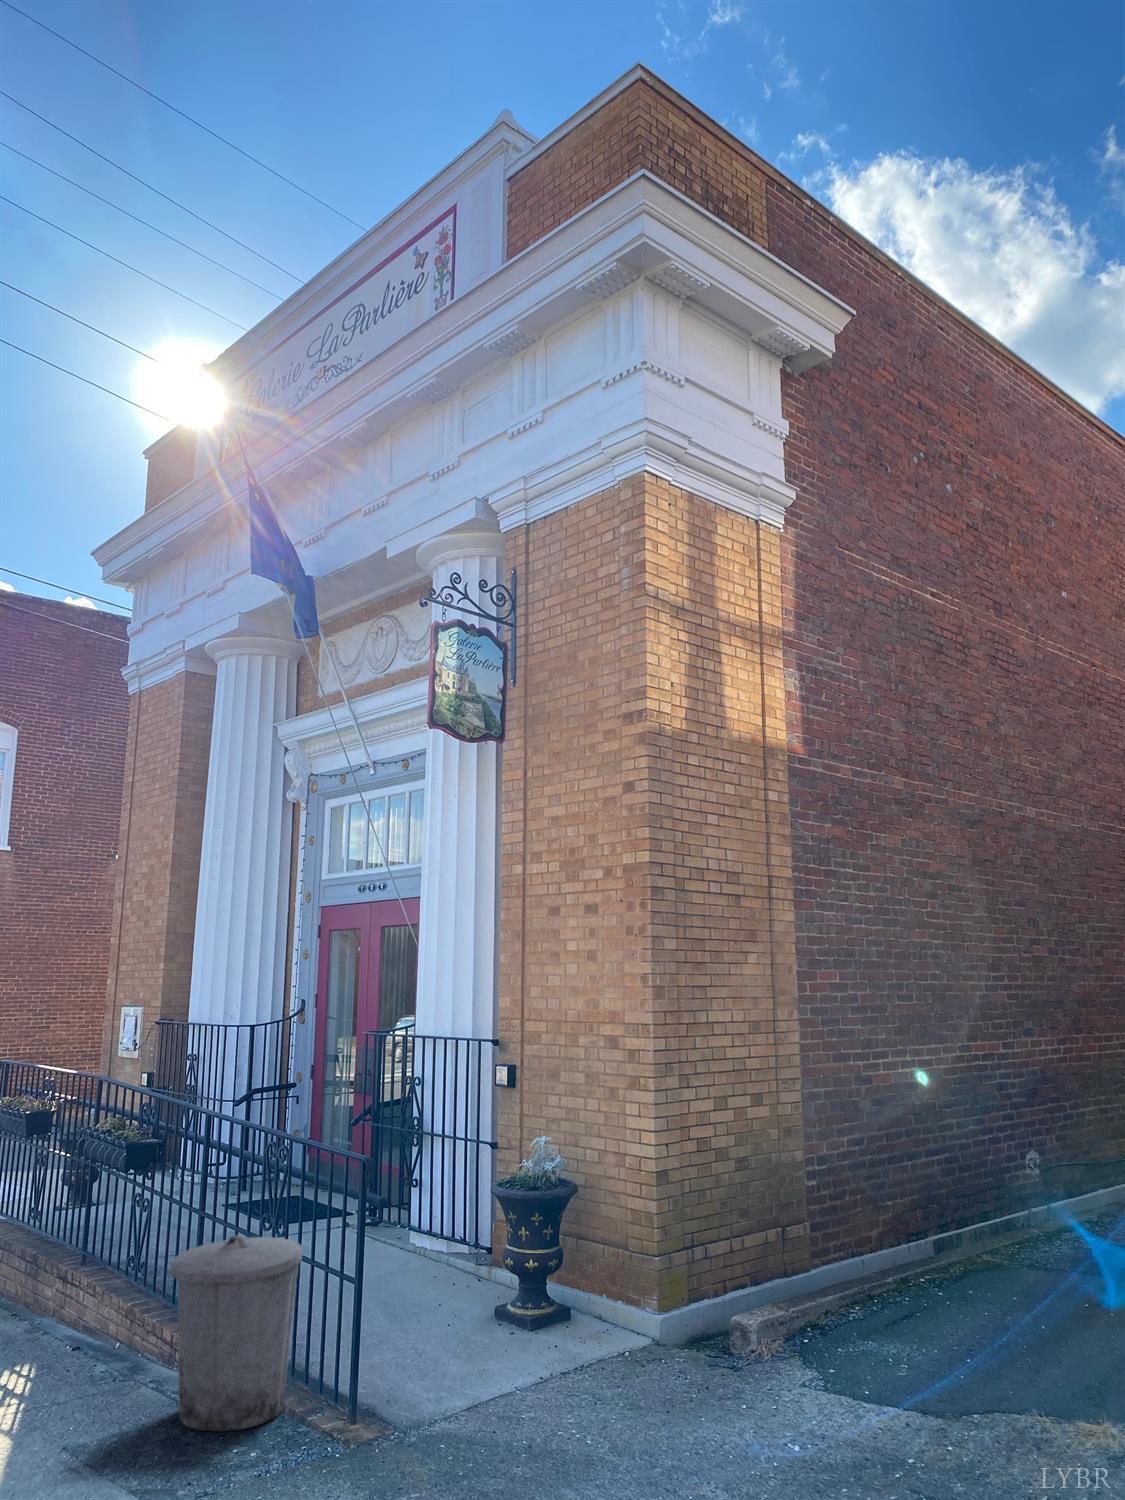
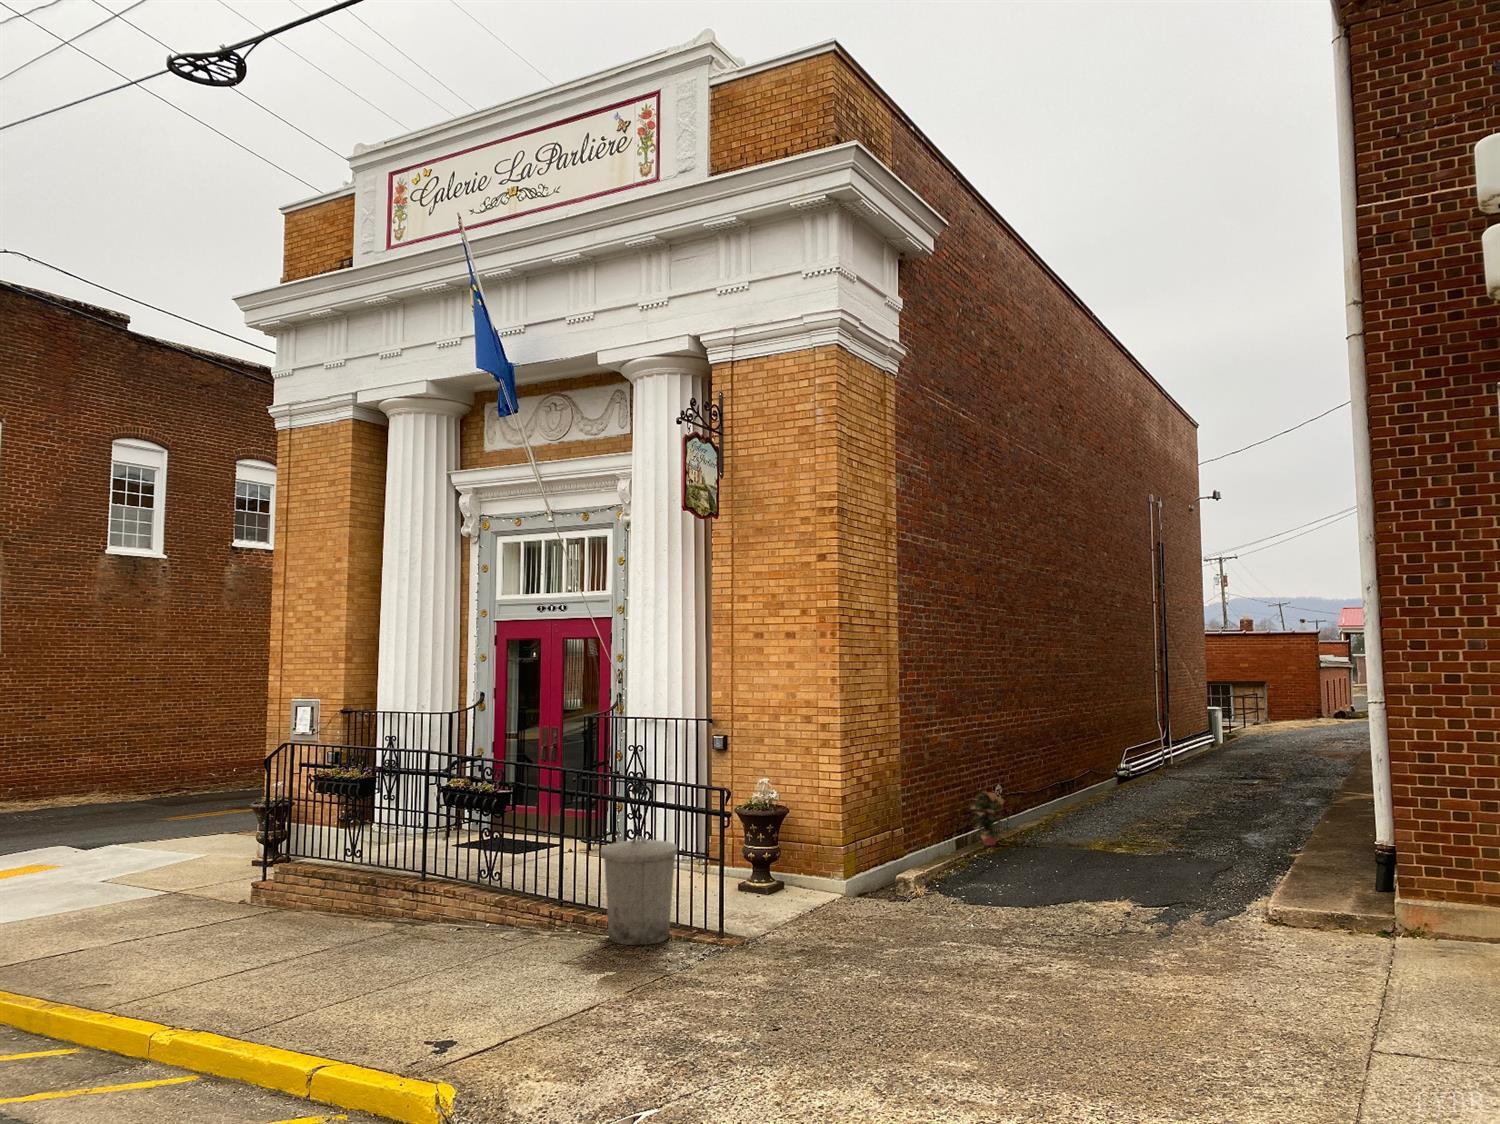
decorative plant: none [963,1159,1029,1248] -> present [971,792,1005,845]

